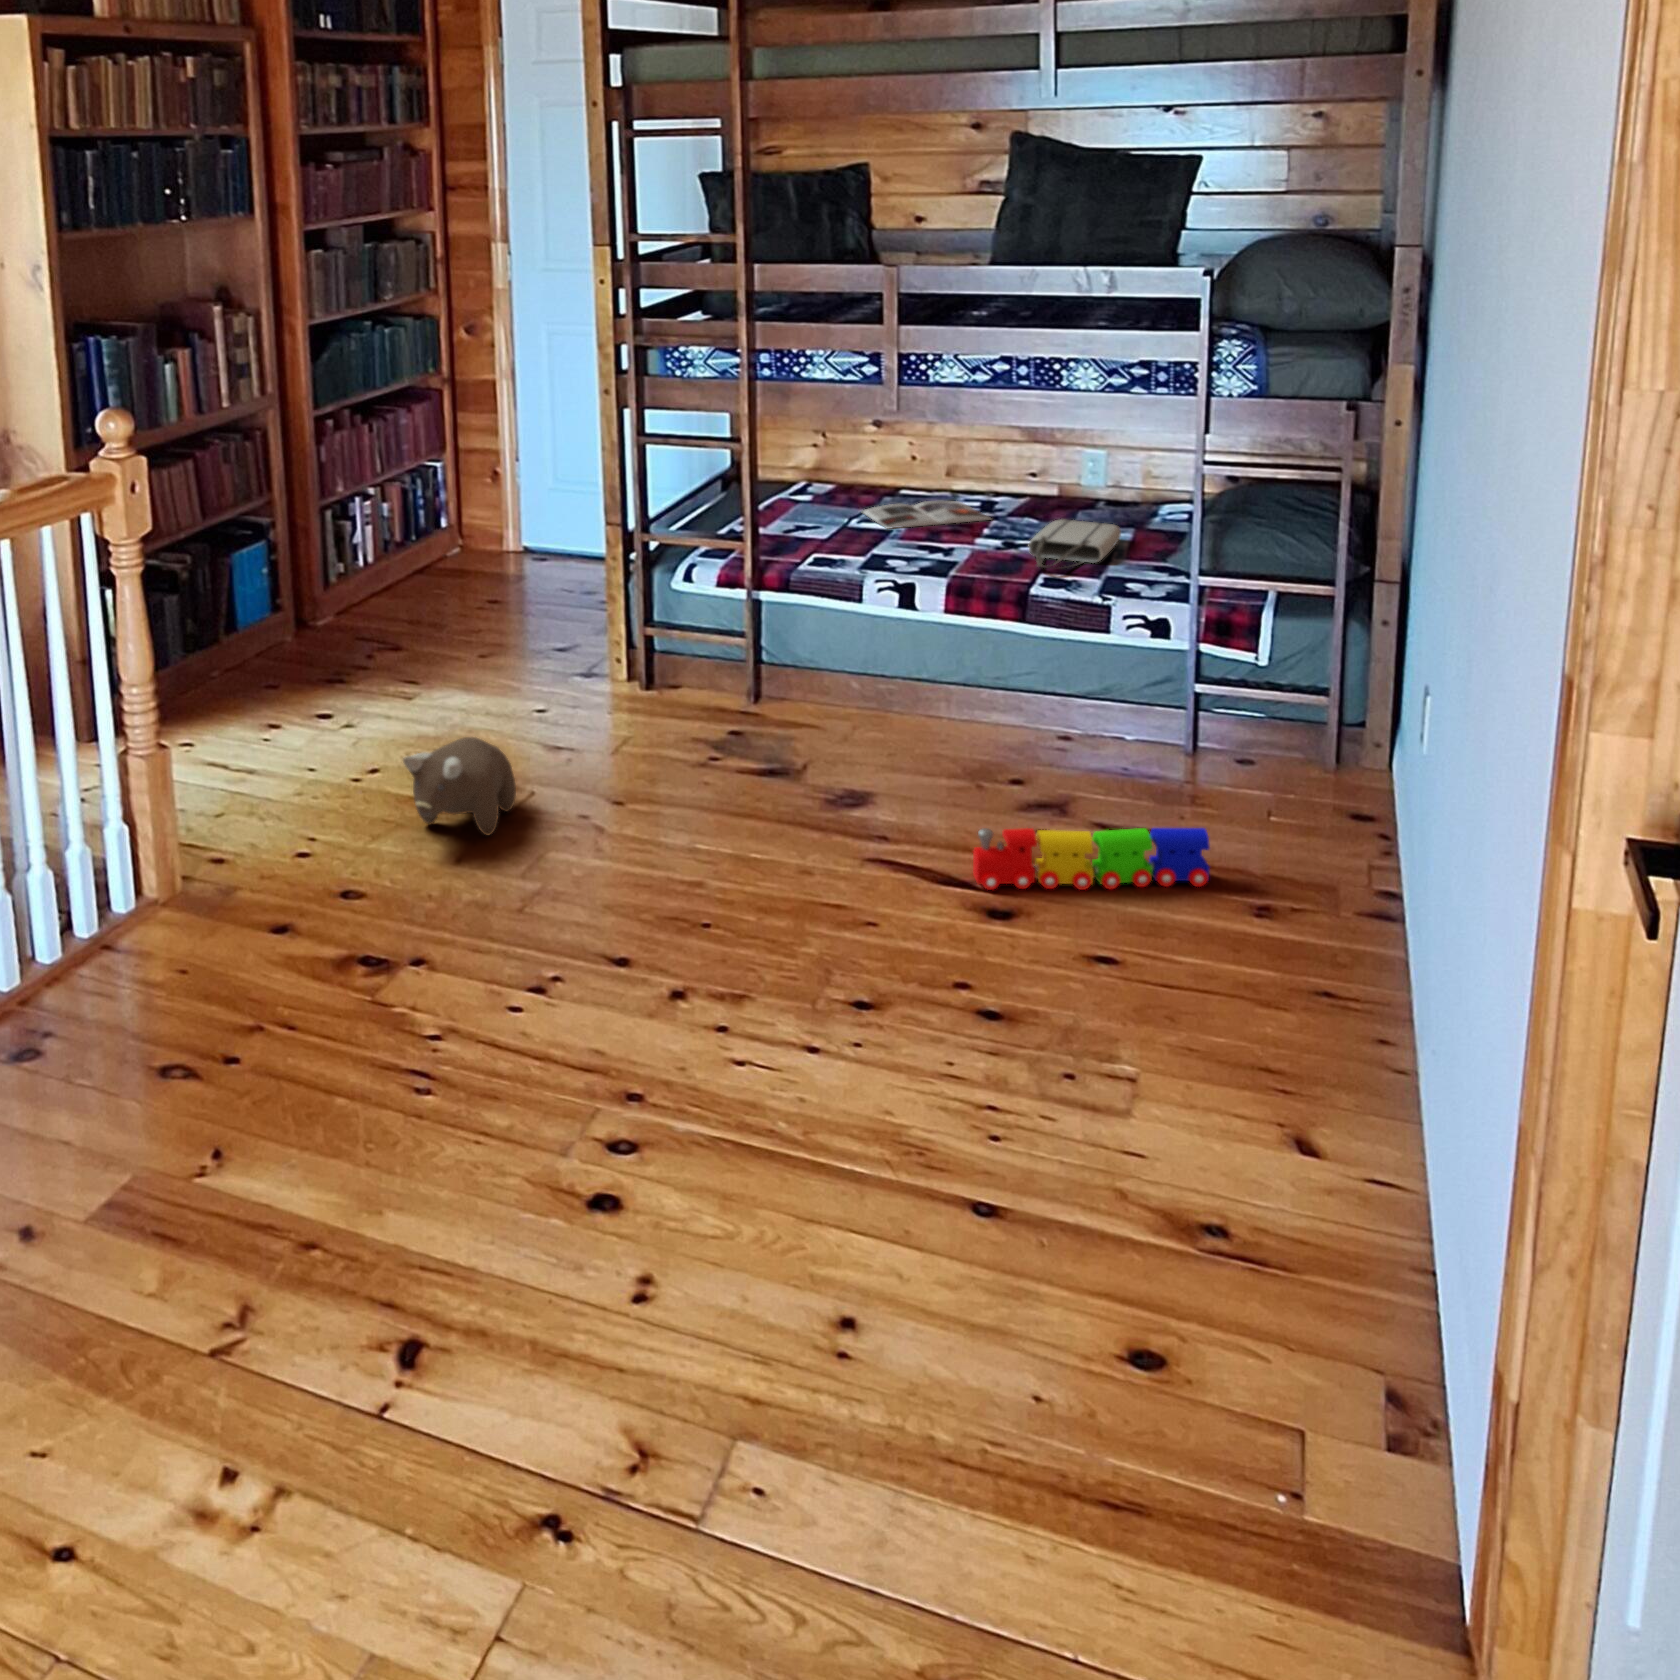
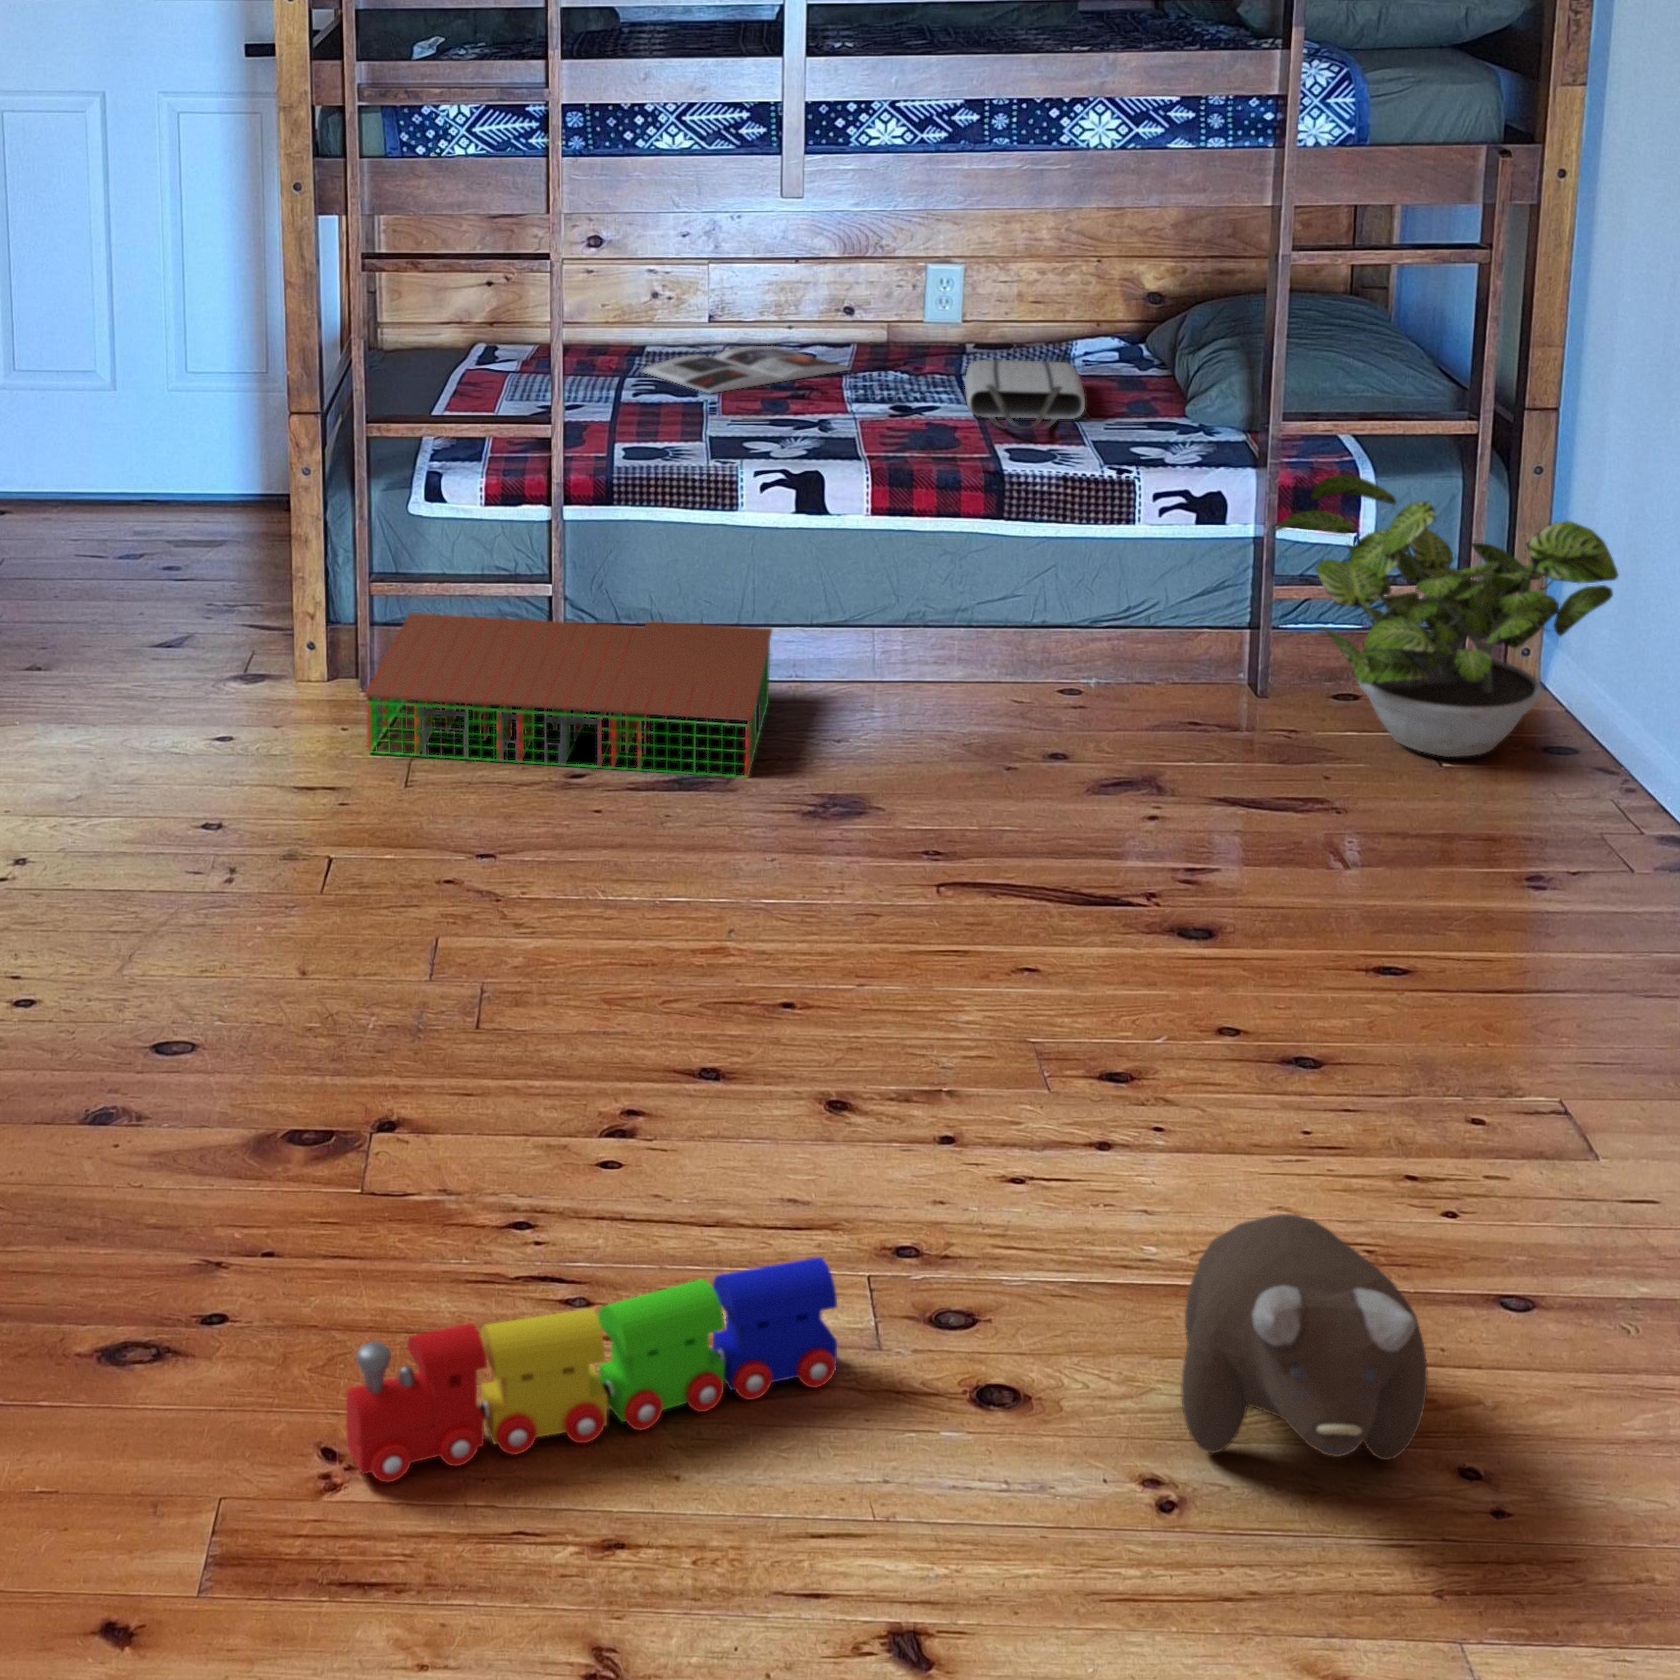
potted plant: none [1174,616,1408,818] -> present [1274,474,1618,757]
storage bin: none [603,647,866,771] -> present [364,613,772,778]
plush toy: present [403,737,516,835] -> present [1181,1214,1427,1460]
toy train: present [973,828,1210,890] -> present [346,1258,837,1482]

